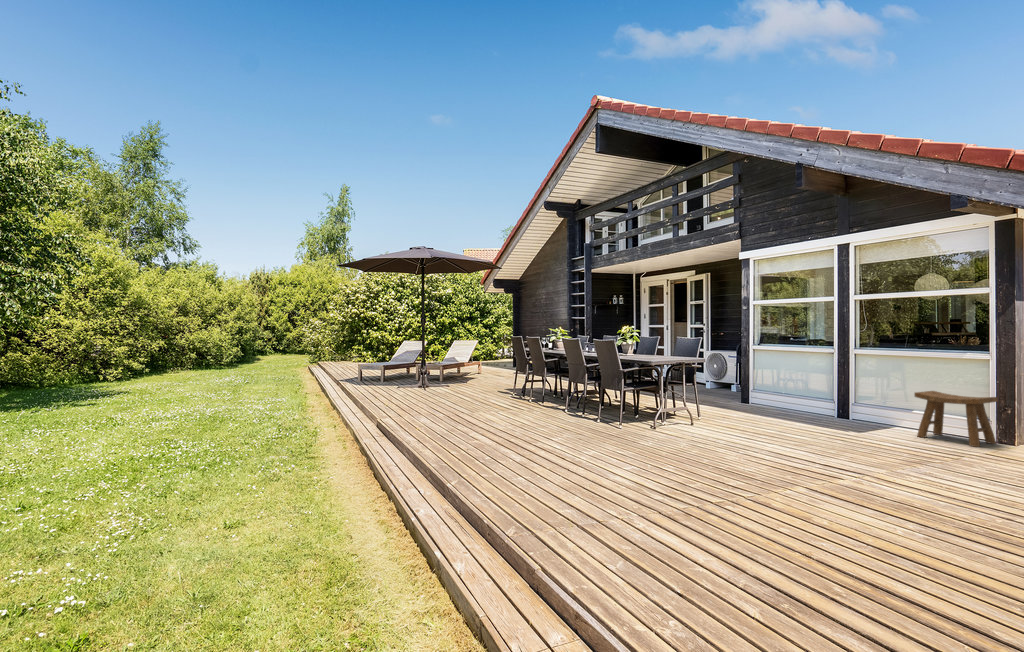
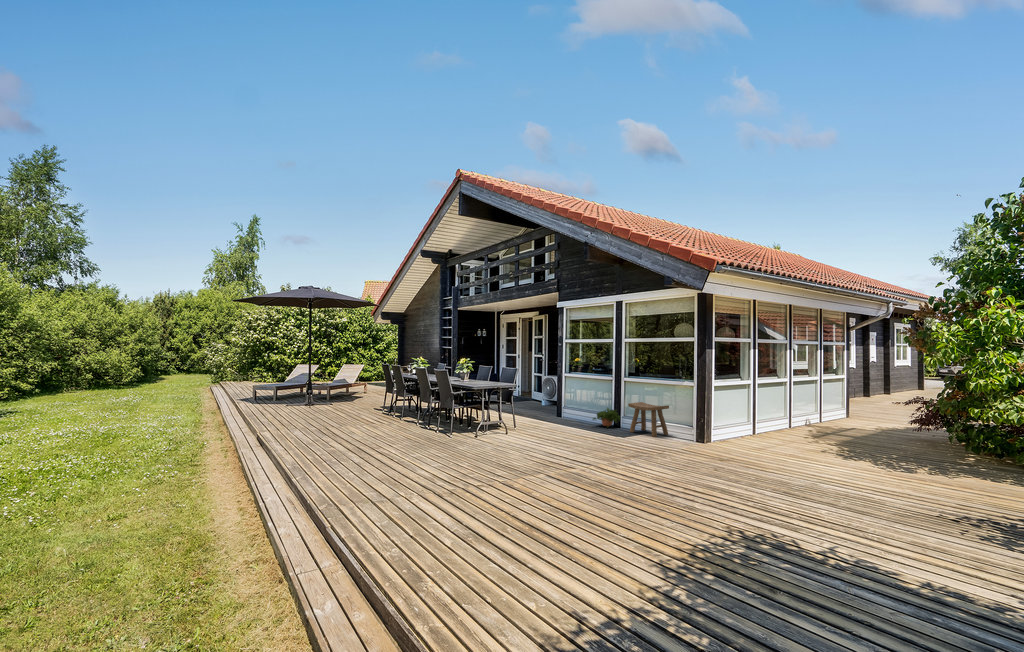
potted plant: none [839,398,892,429] -> present [593,408,620,428]

